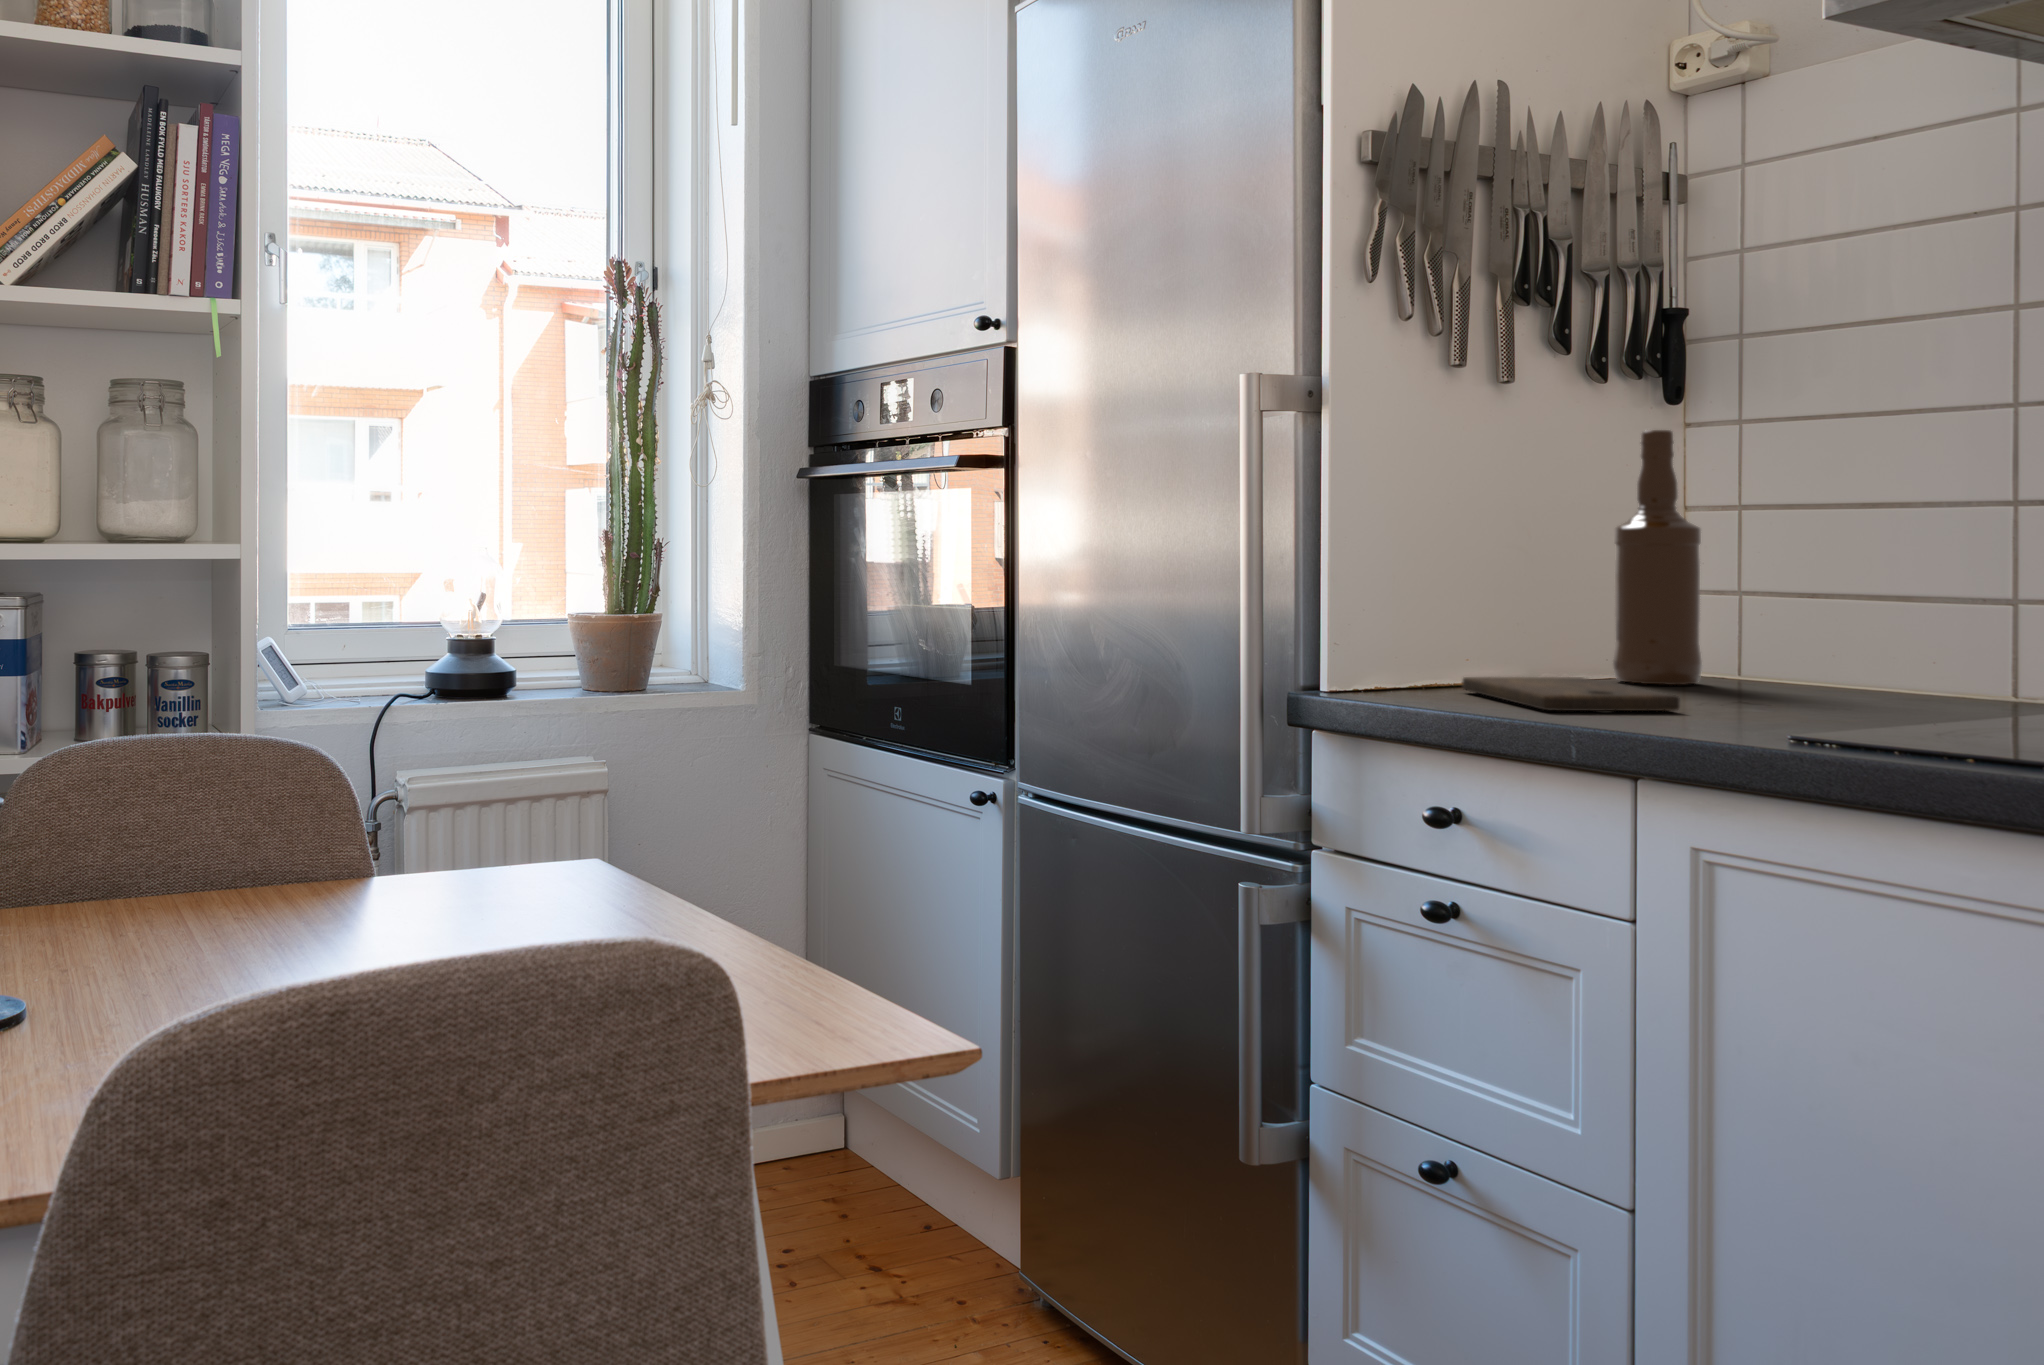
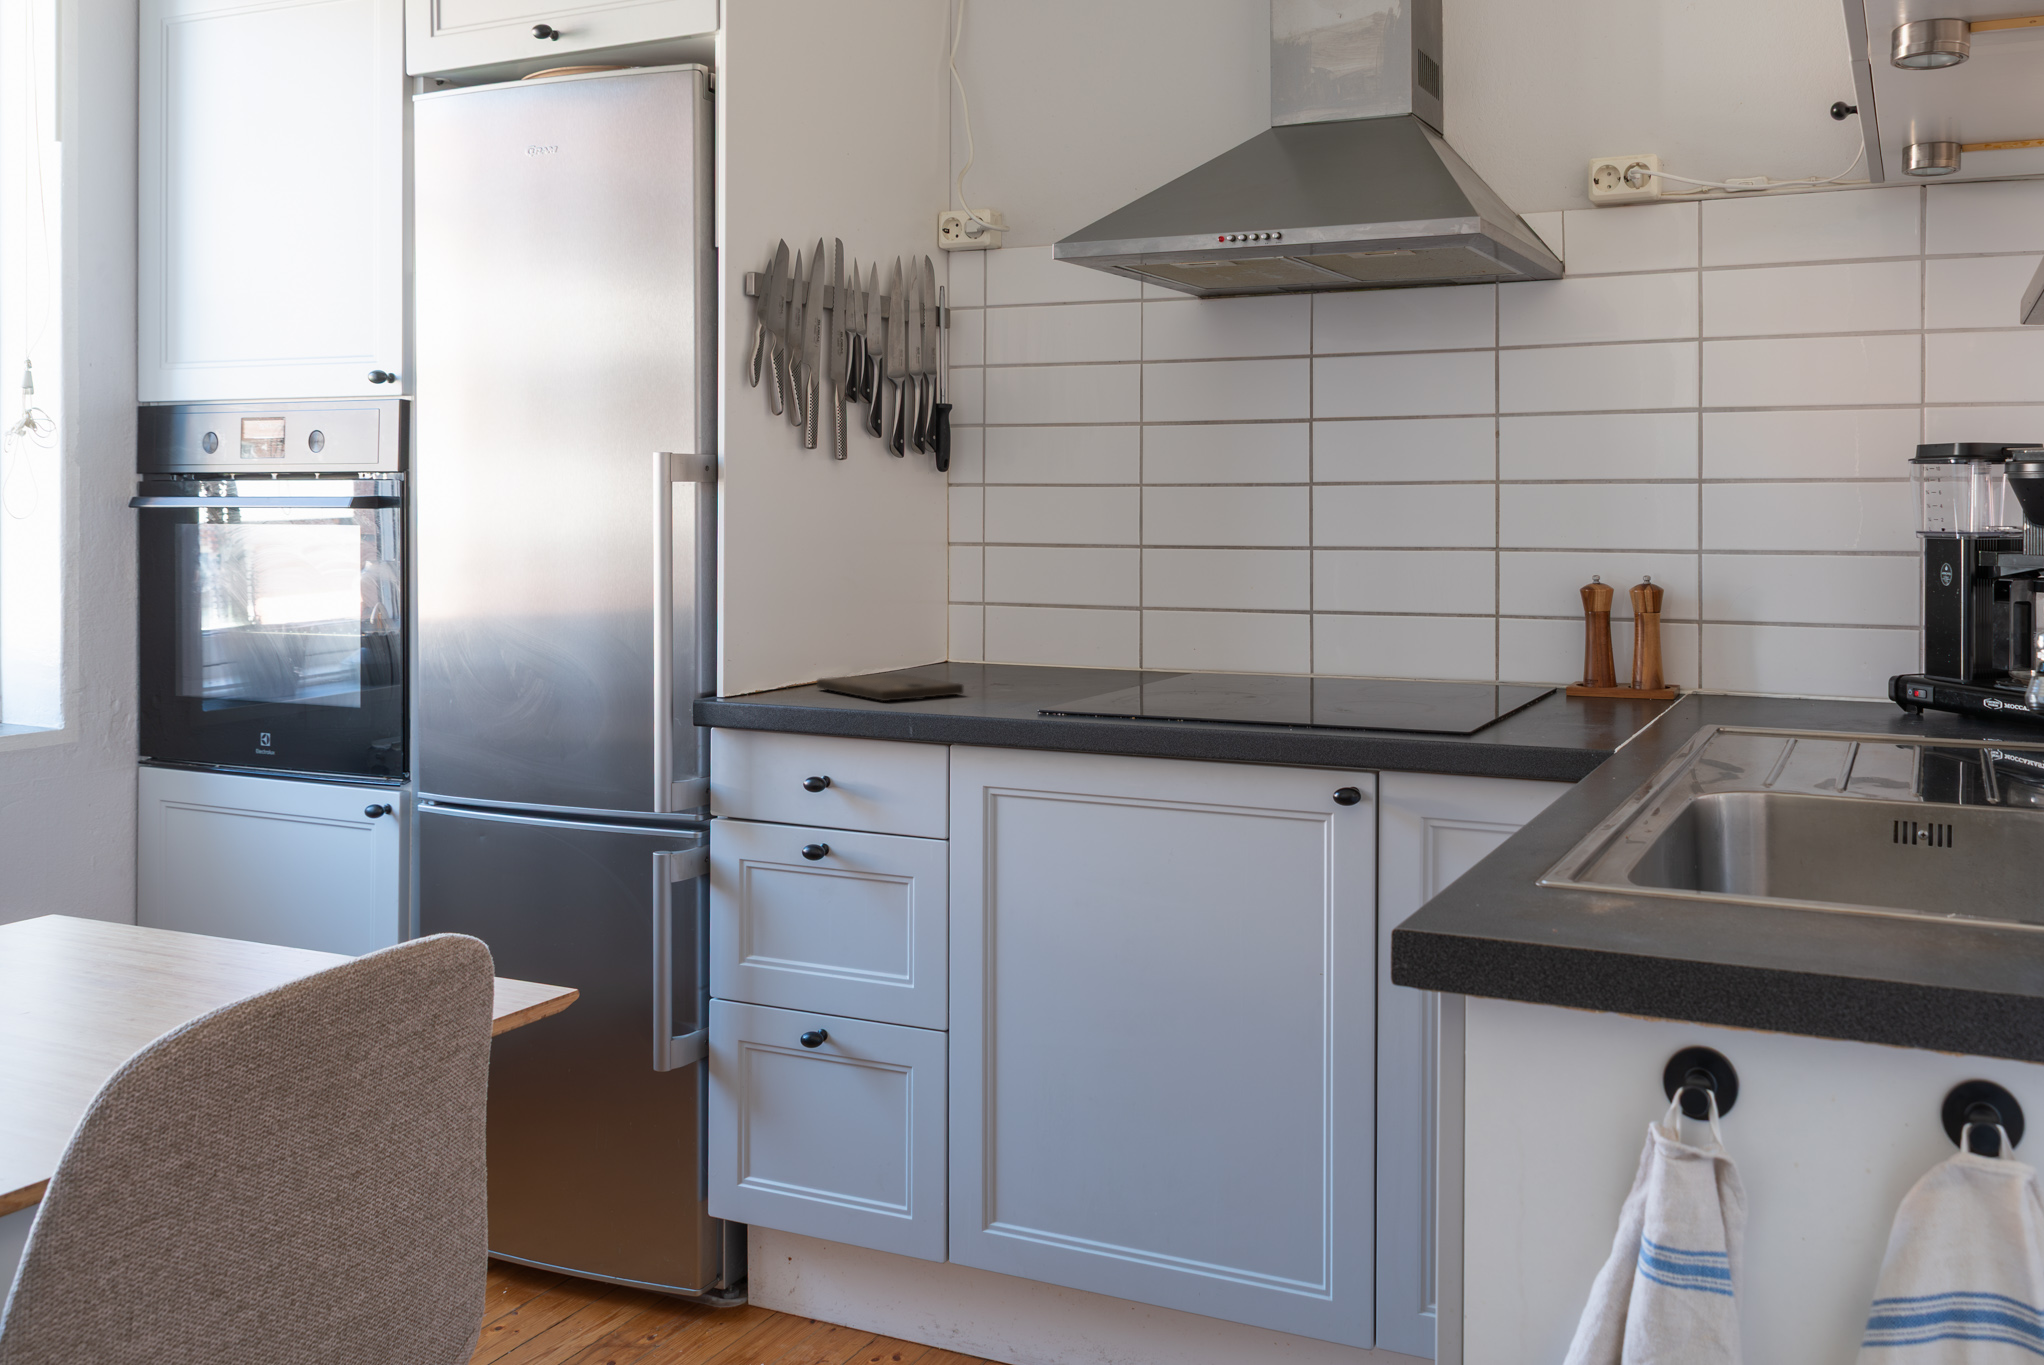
bottle: present [1613,430,1702,685] -> none [908,493,965,673]

